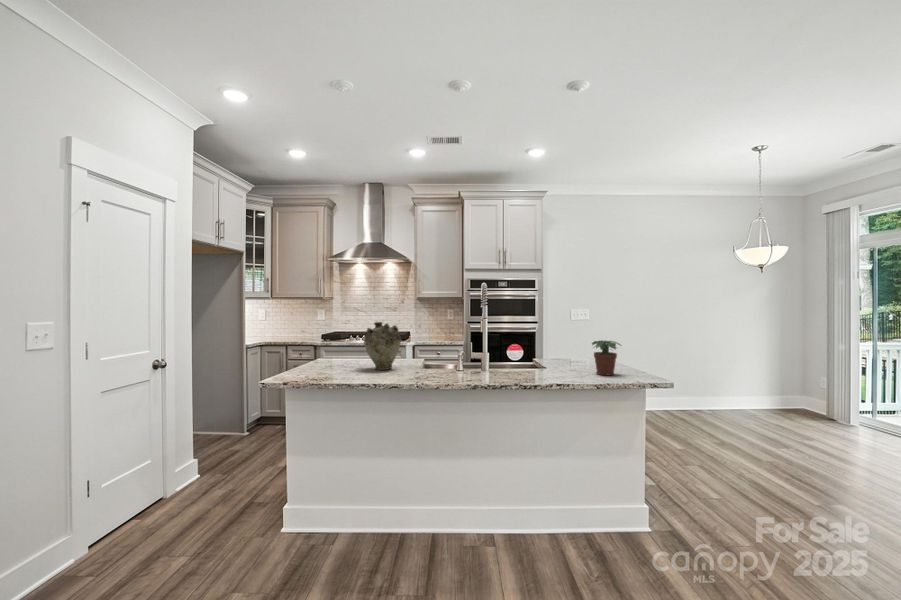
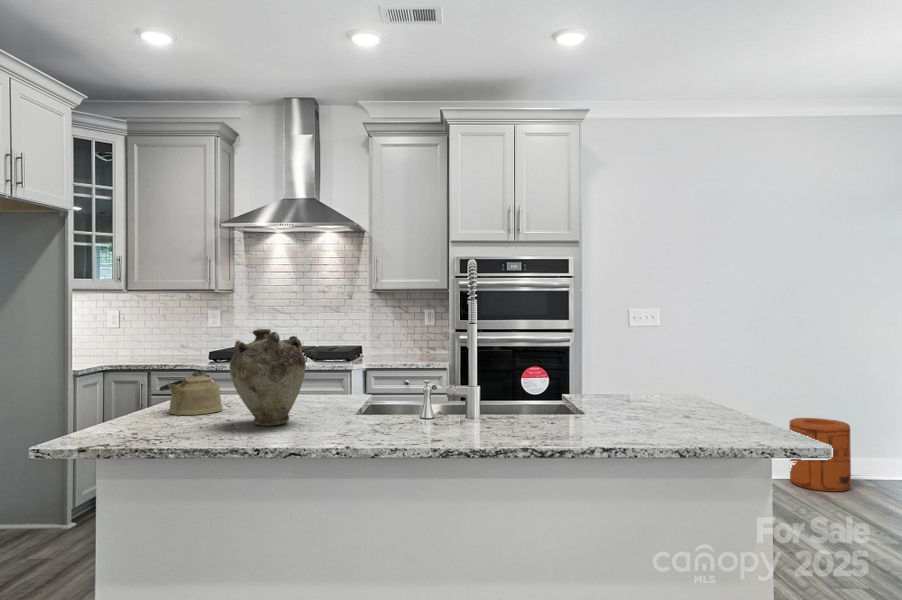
potted plant: present [592,340,620,375] -> none [691,366,754,439]
kettle: none [323,343,354,366] -> present [159,371,223,415]
trash can: none [668,375,704,419] -> present [789,418,851,492]

